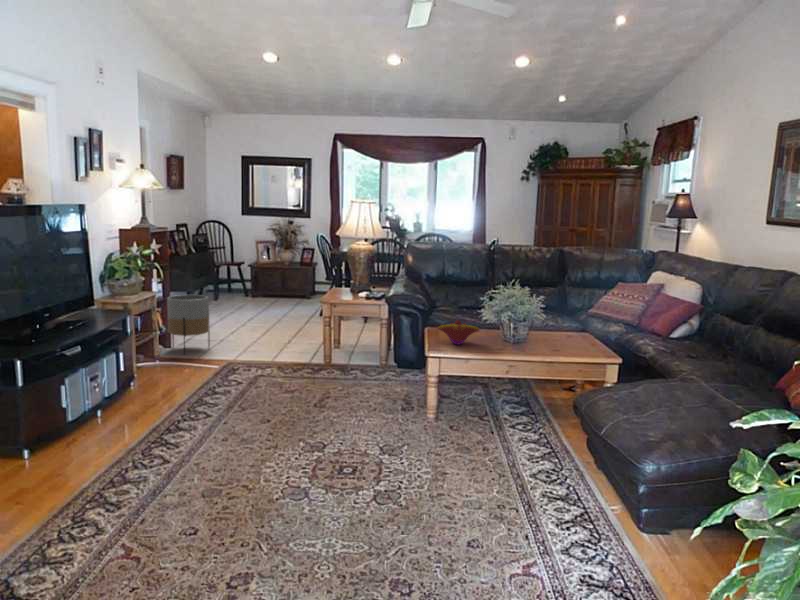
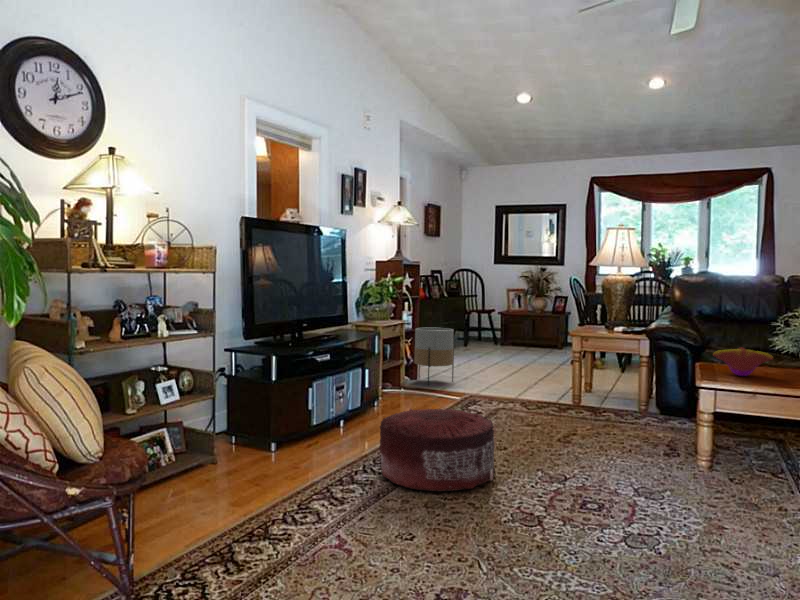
pouf: none [149,394,264,481] -> present [379,408,495,491]

